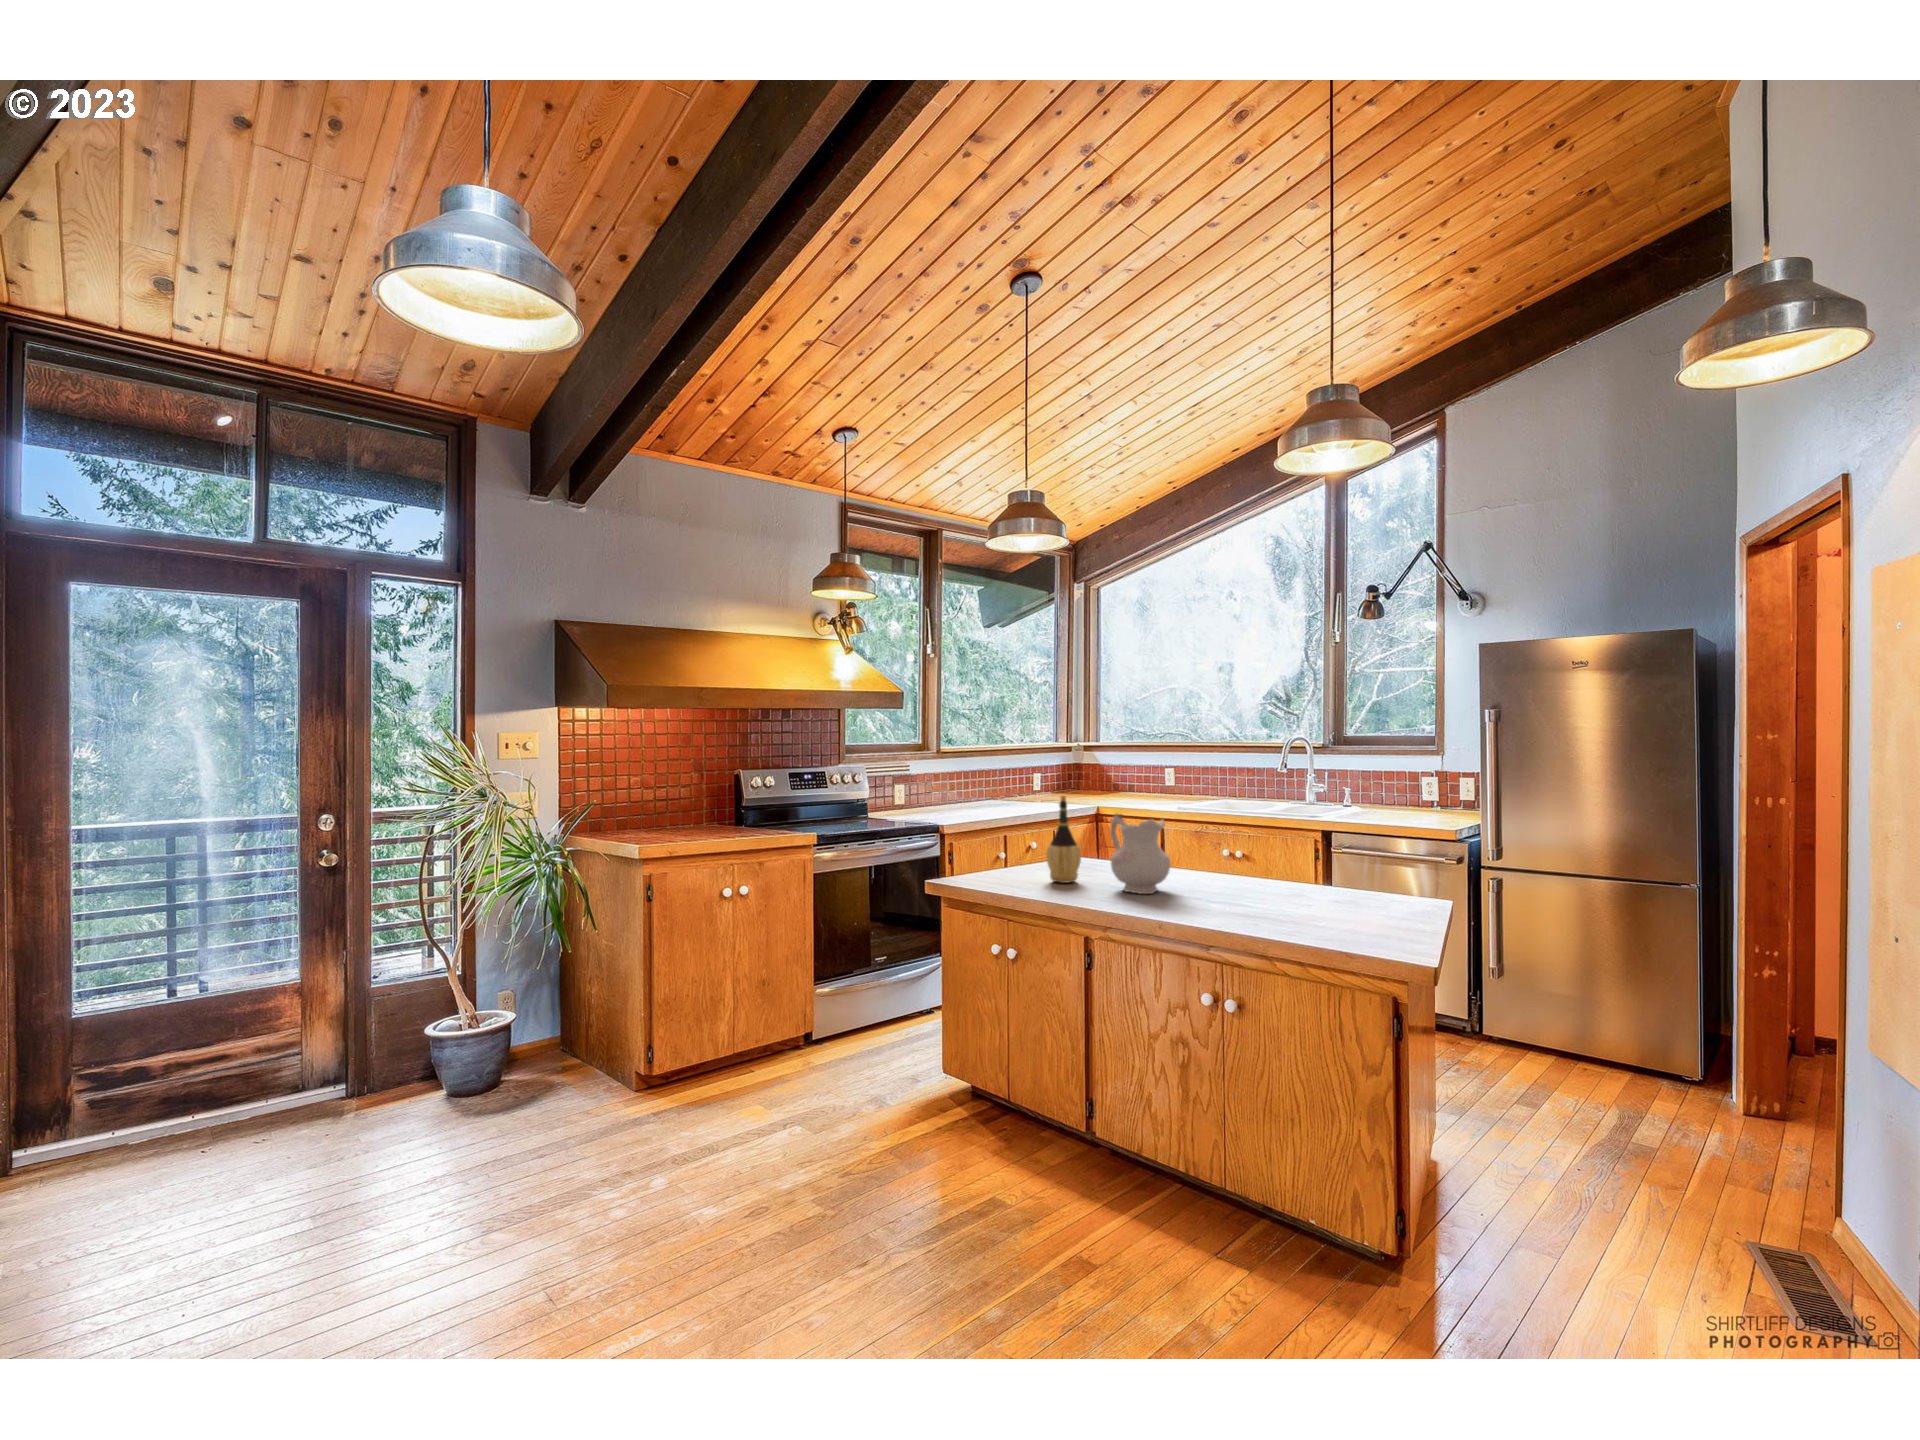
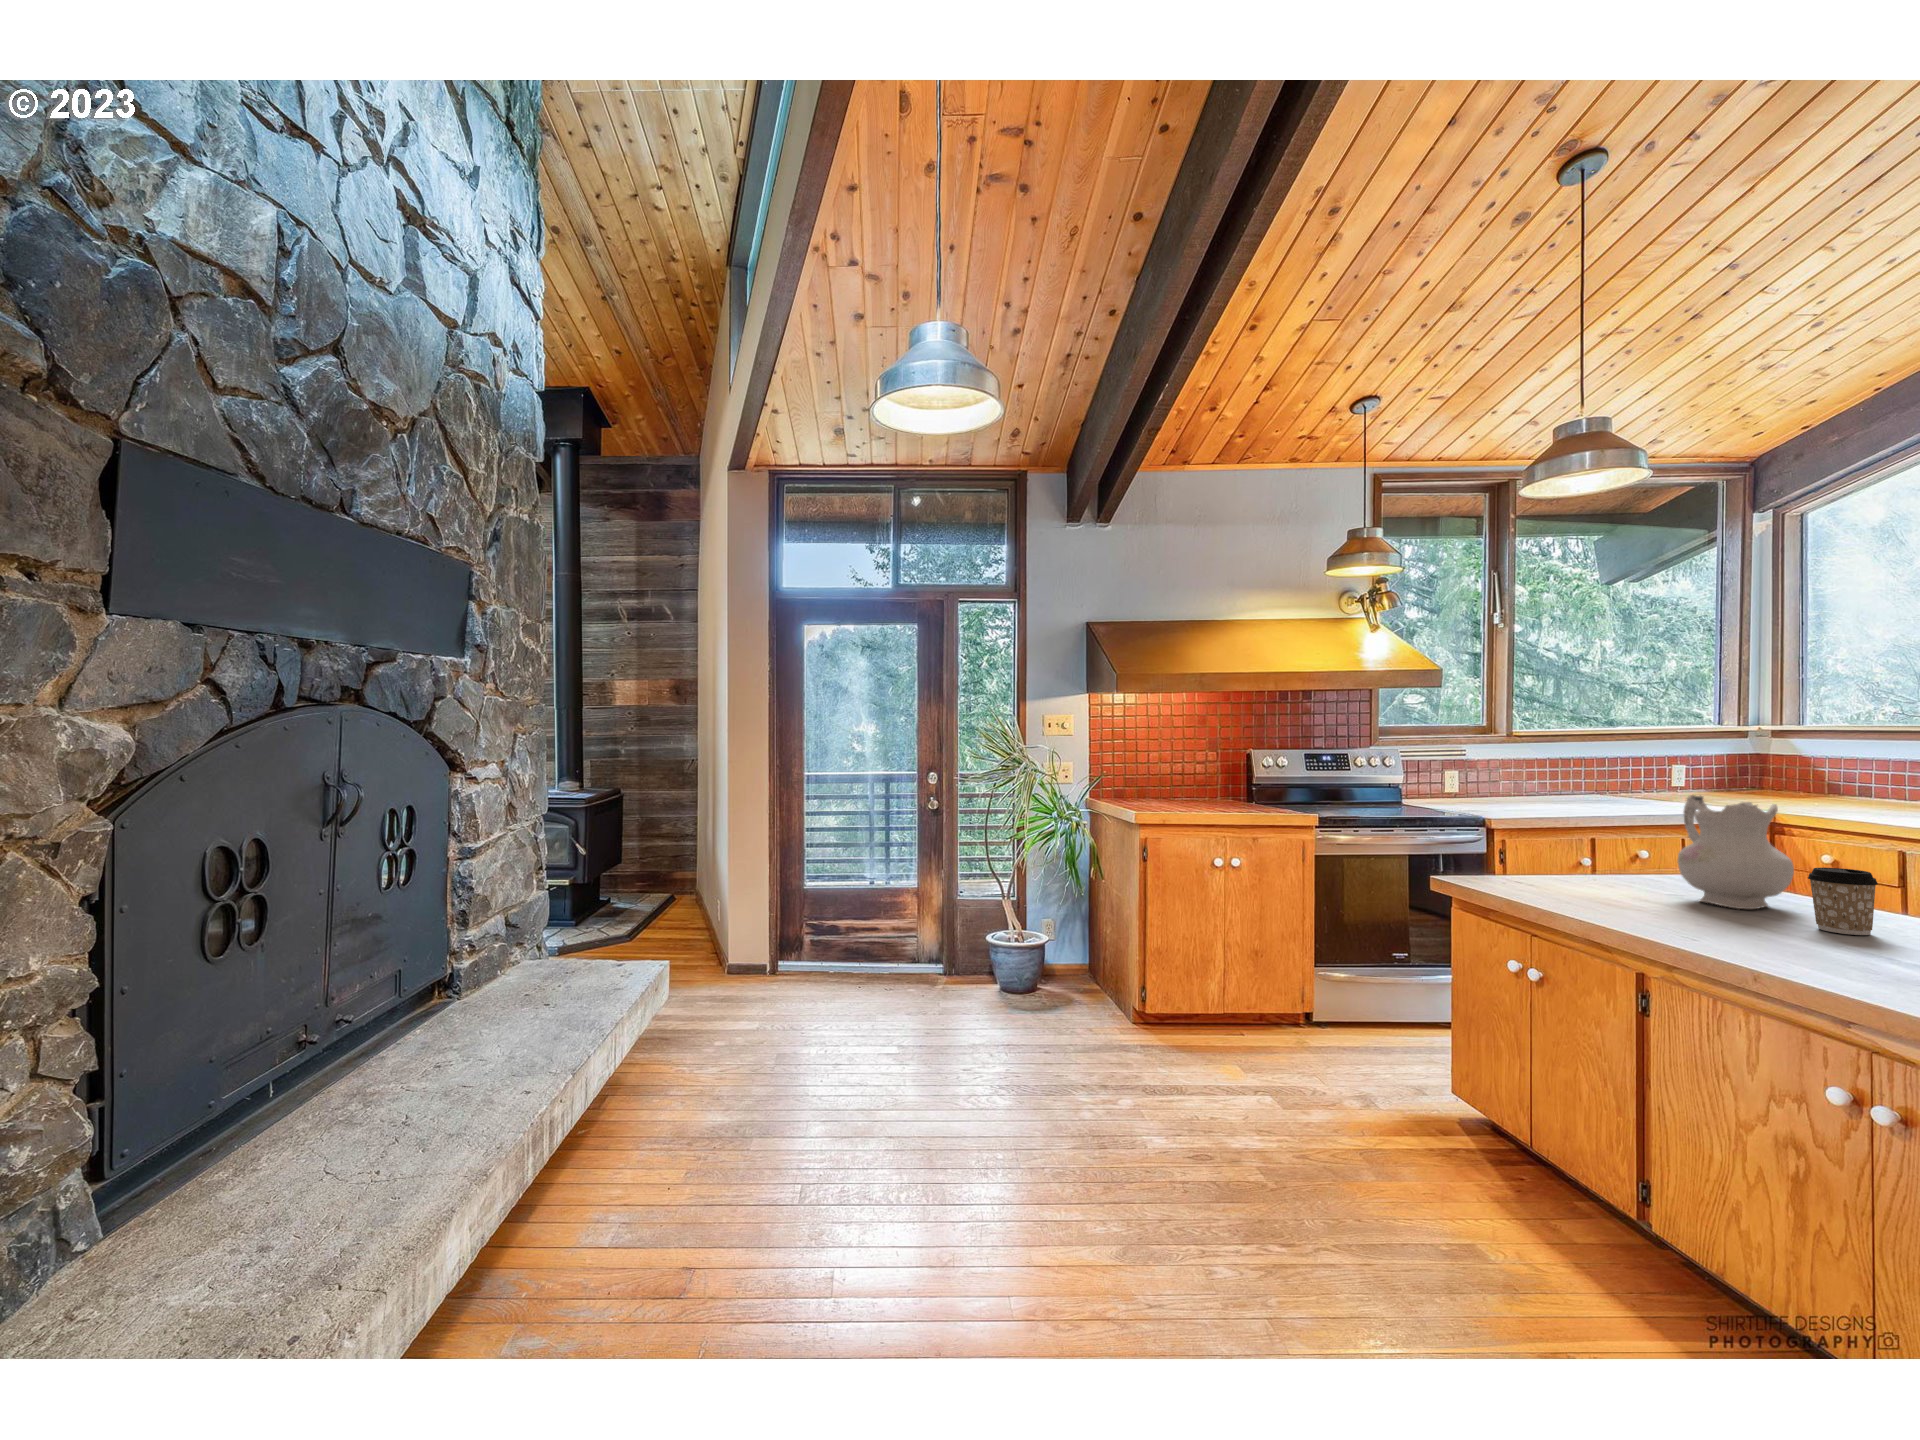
wine bottle: present [1046,796,1081,883] -> none [1579,770,1638,883]
coffee cup: none [1187,862,1219,906] -> present [1808,868,1878,935]

